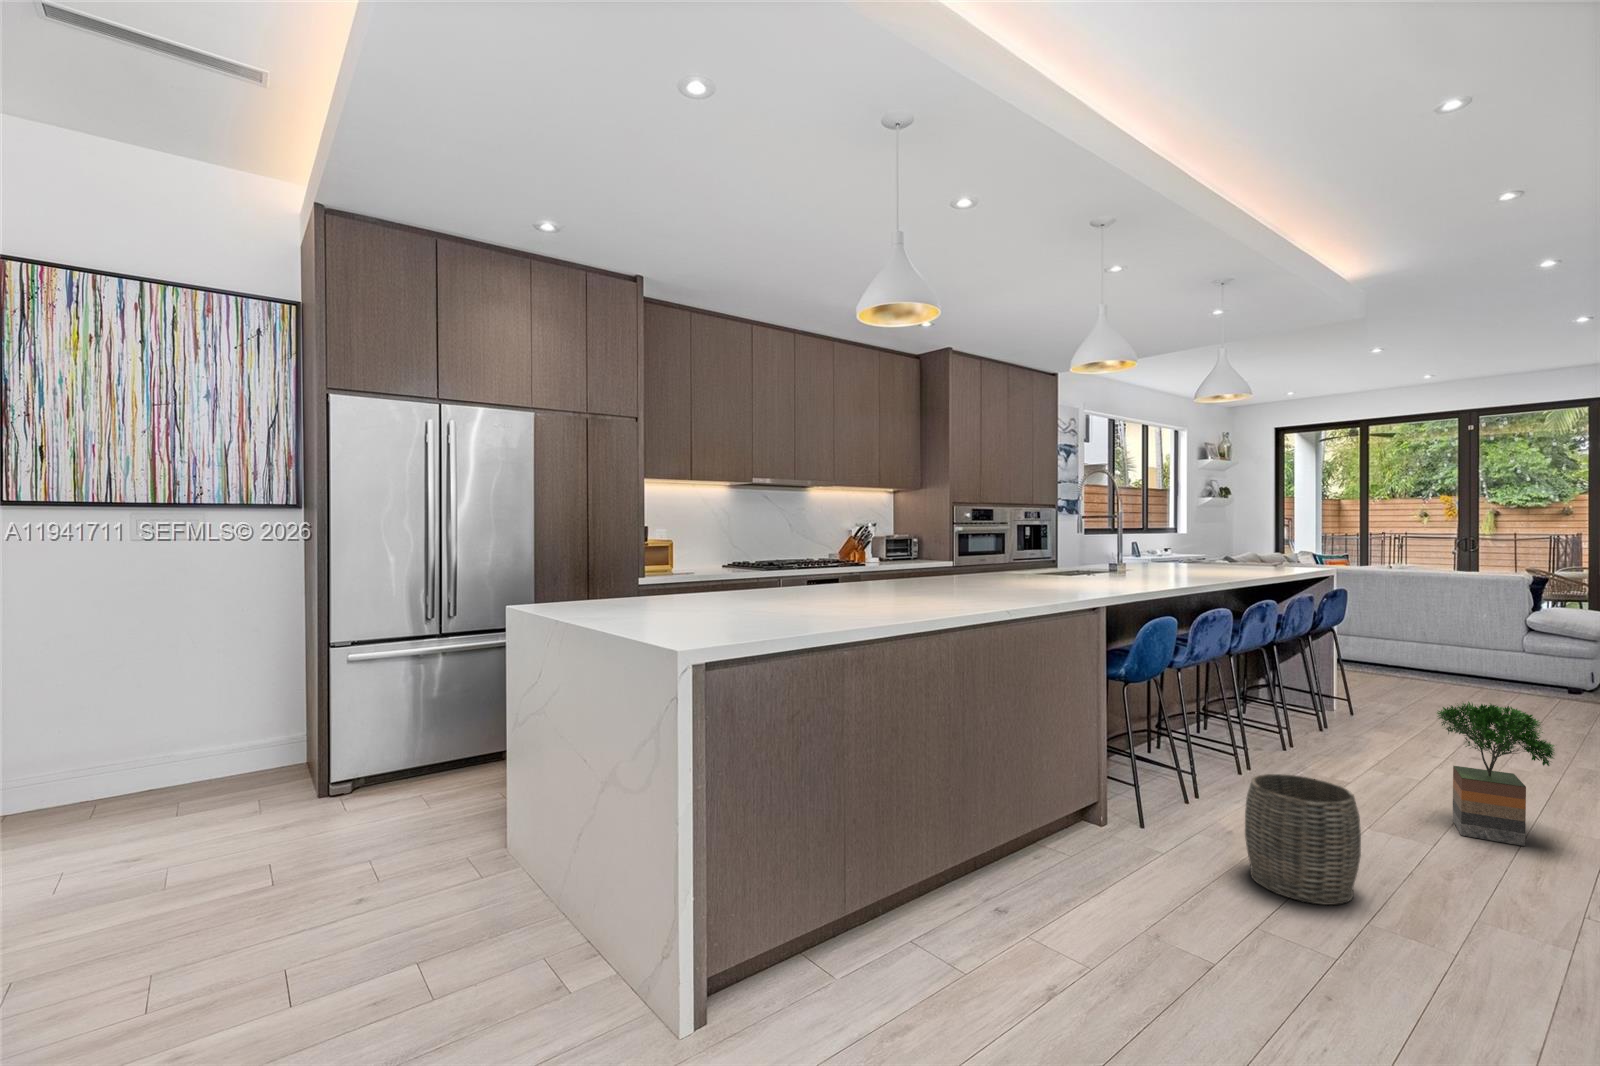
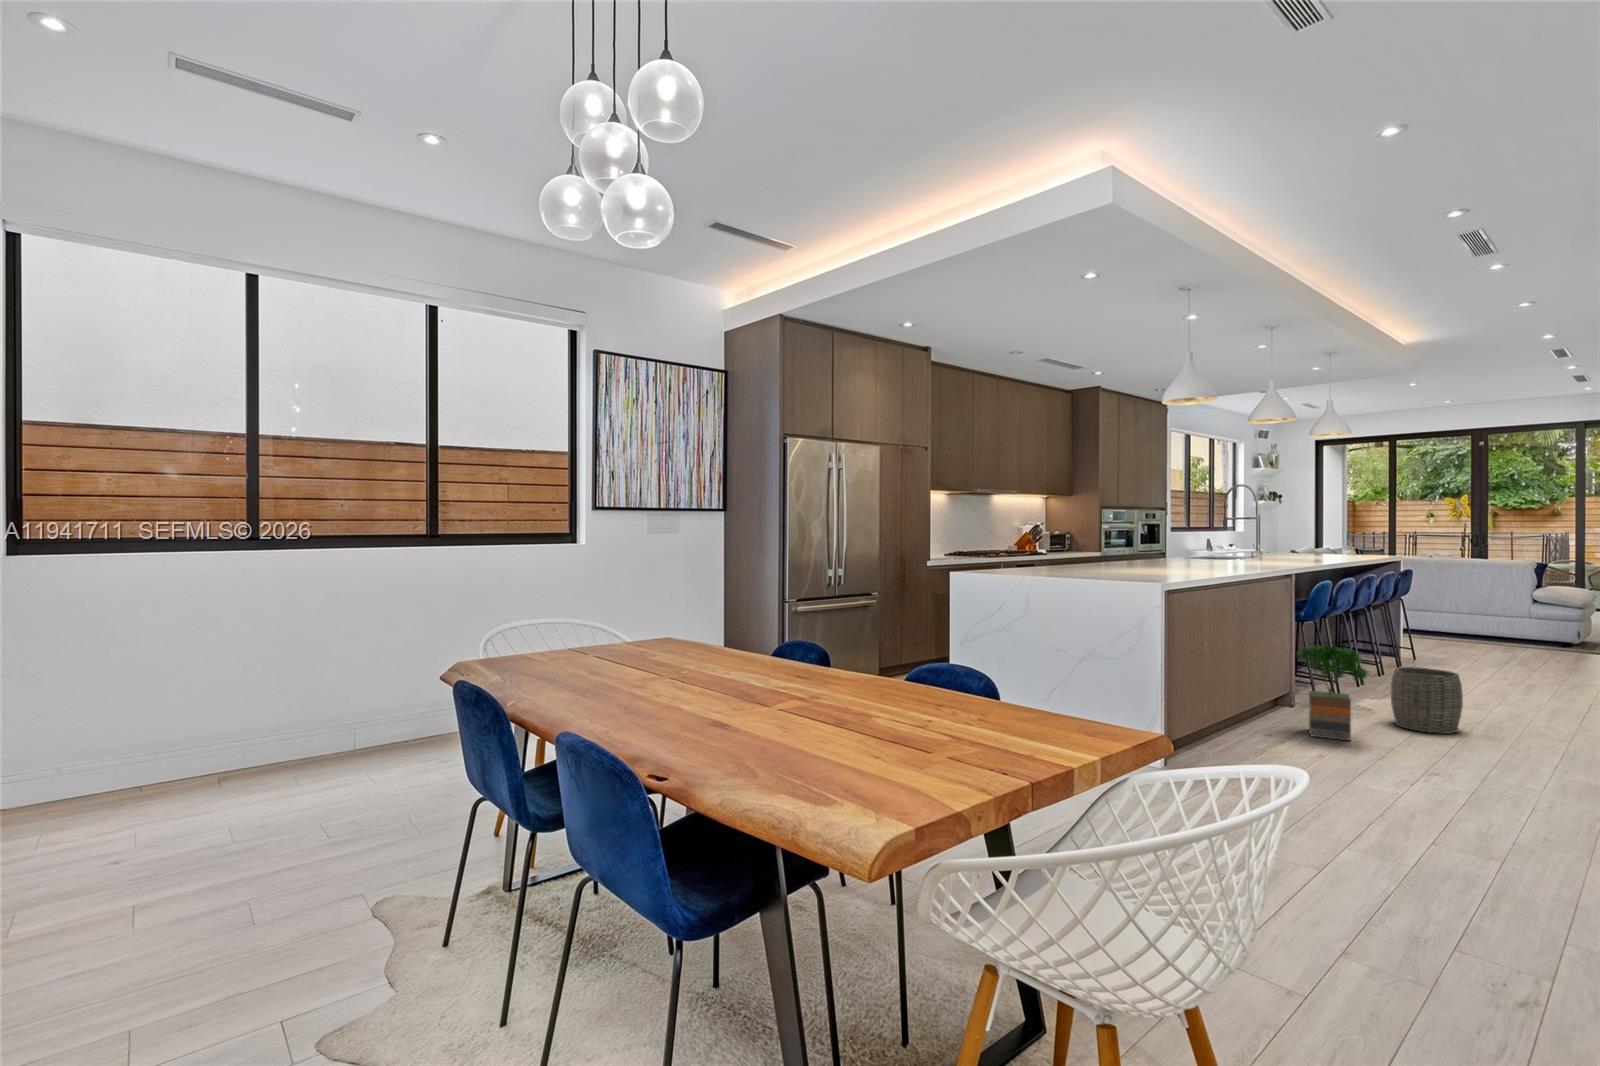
potted tree: present [1437,701,1555,846] -> present [1298,645,1369,740]

